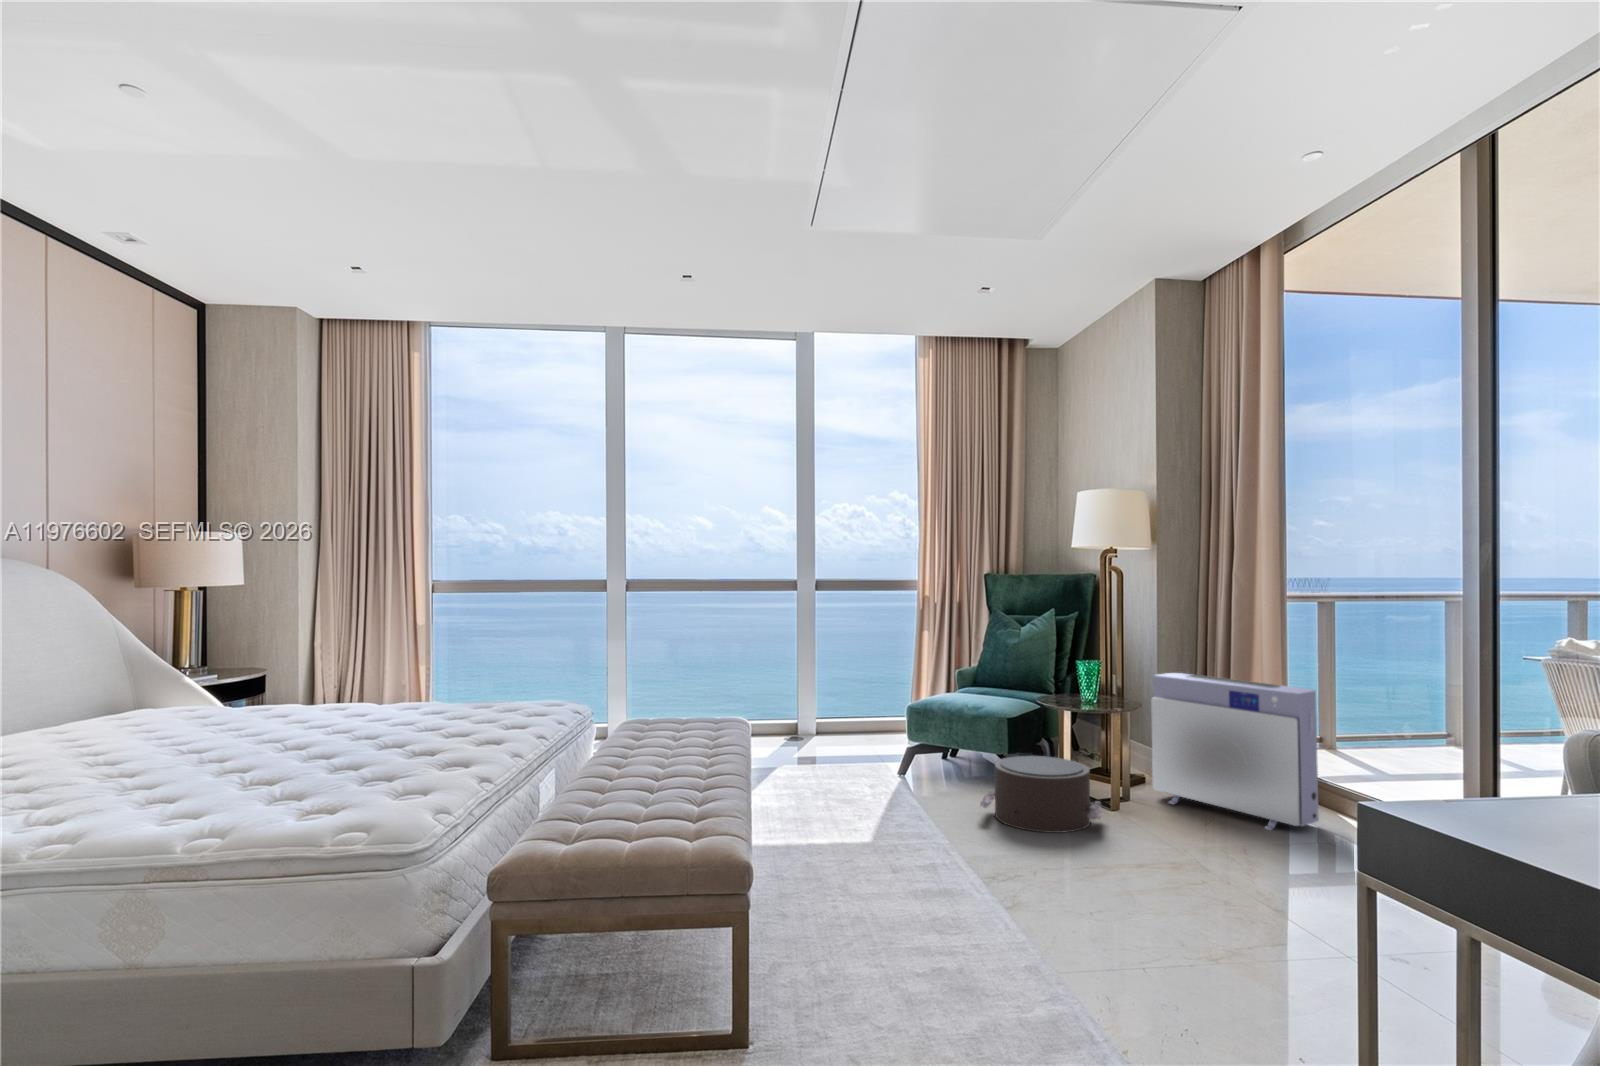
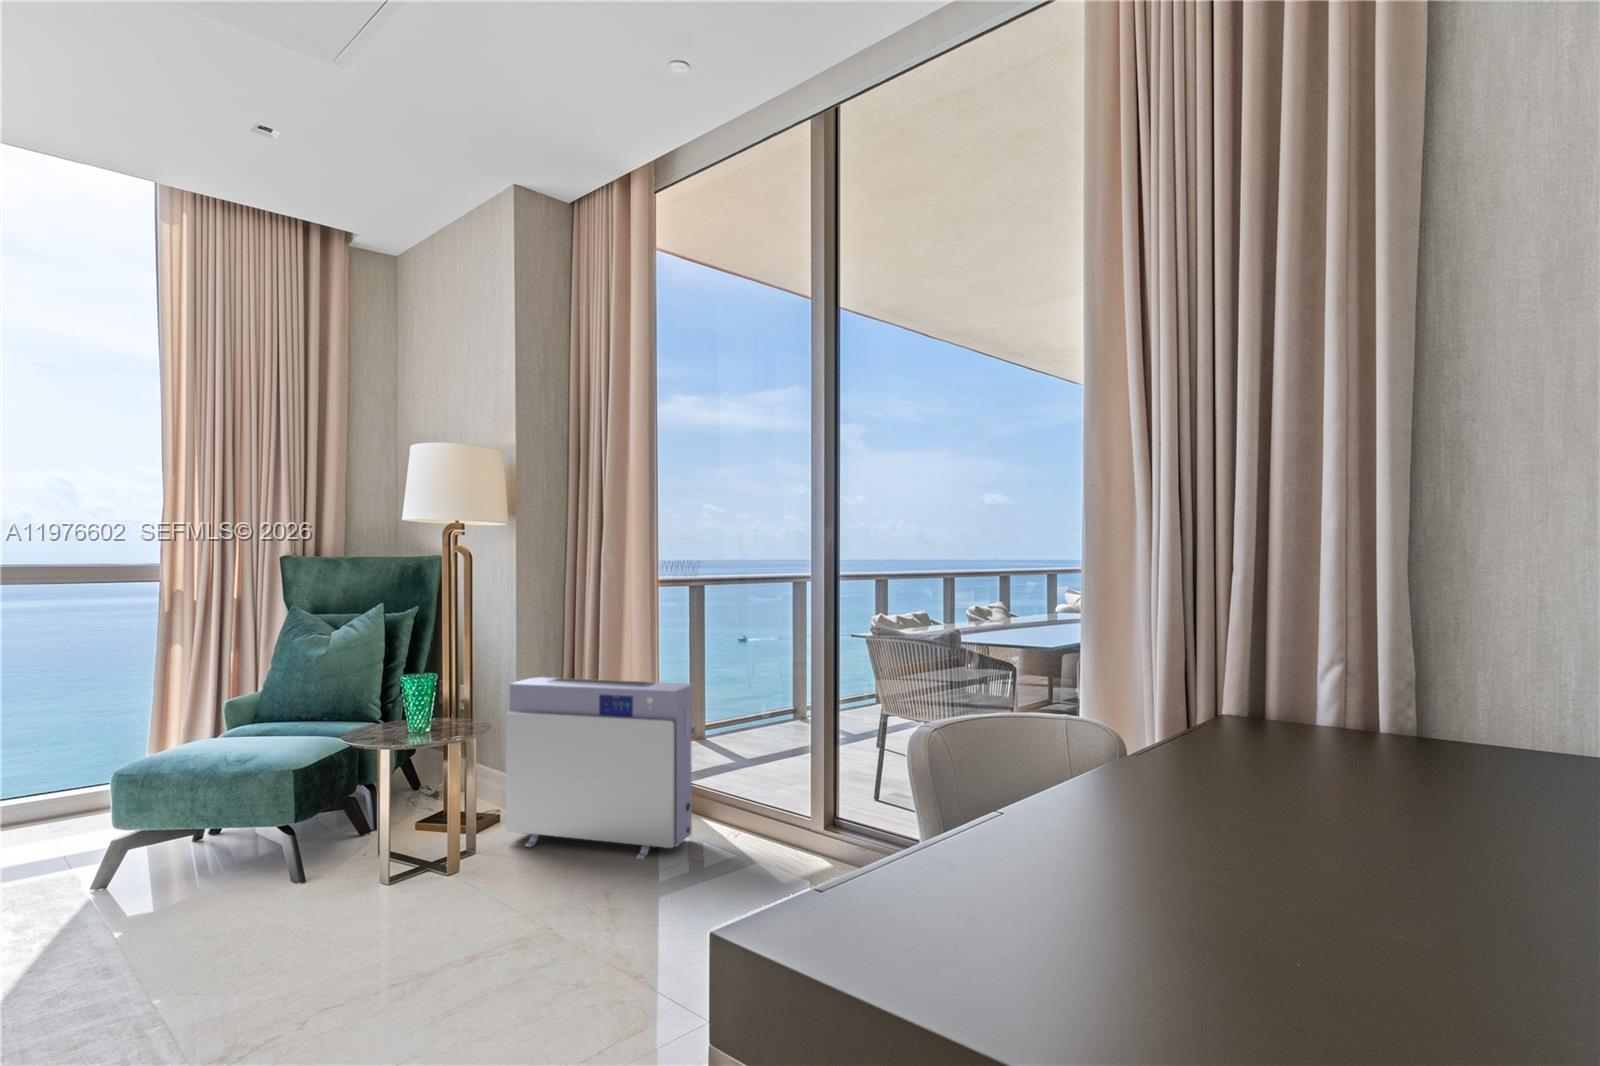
pouf: present [980,756,1101,833] -> none [223,820,433,954]

